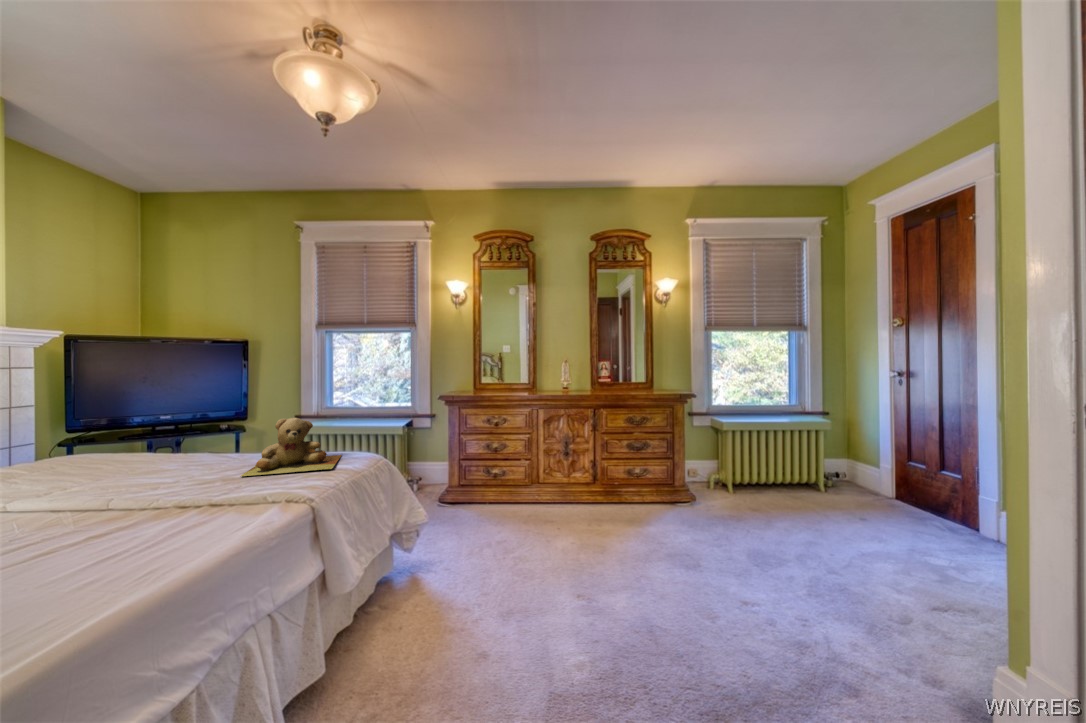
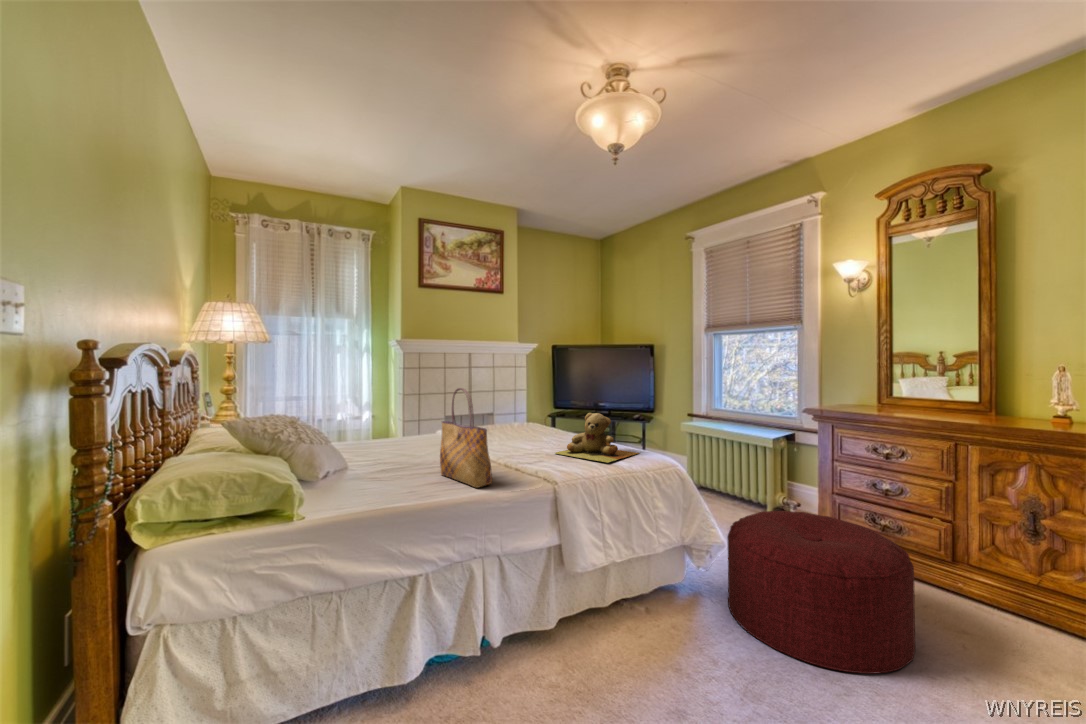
tote bag: none [92,394,242,546] -> present [440,388,492,488]
ottoman: none [428,473,549,580] -> present [727,511,915,674]

